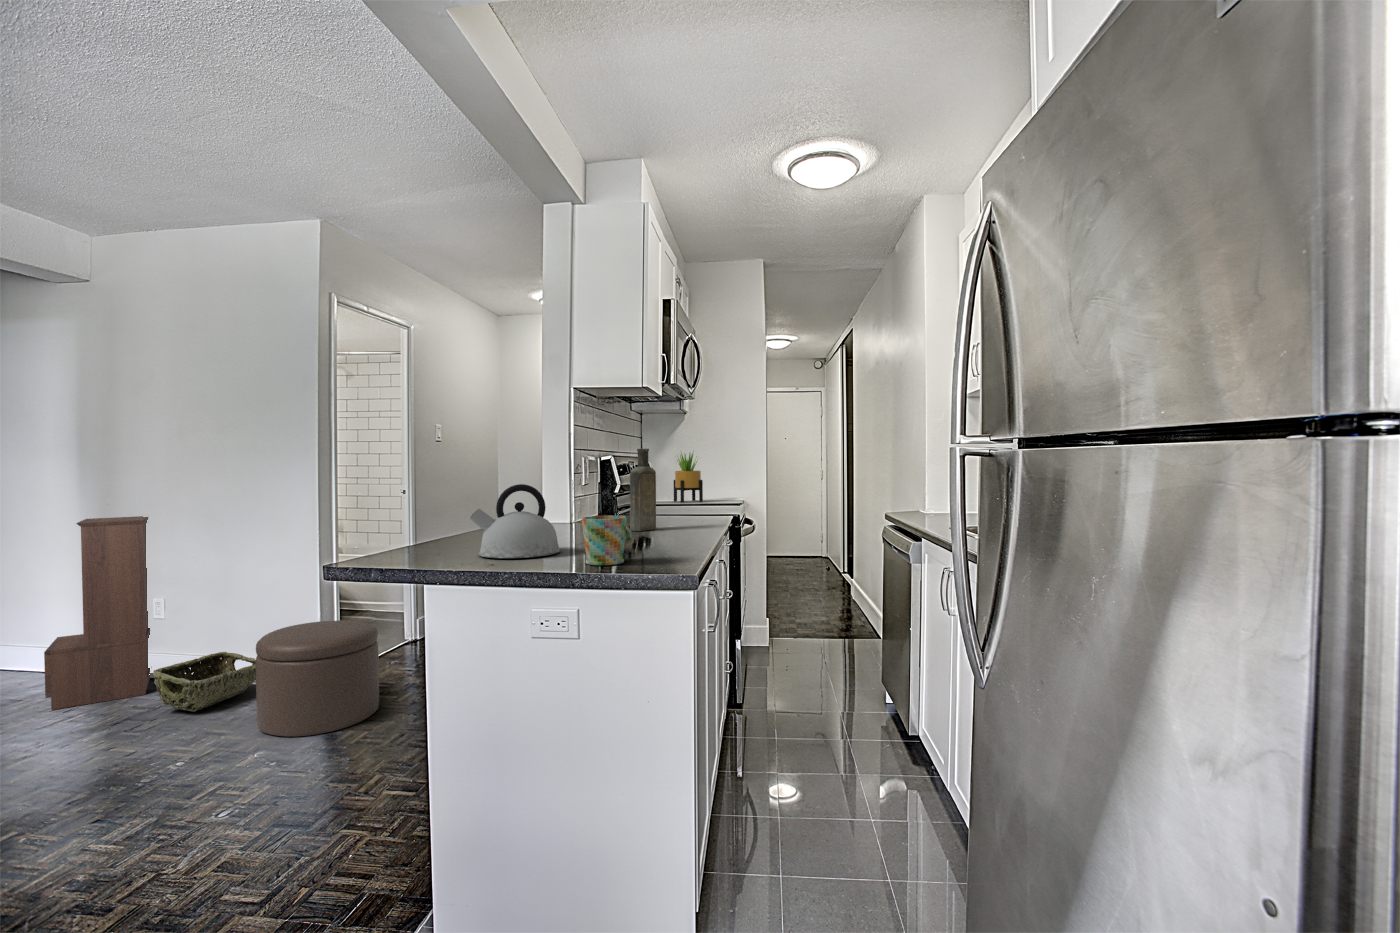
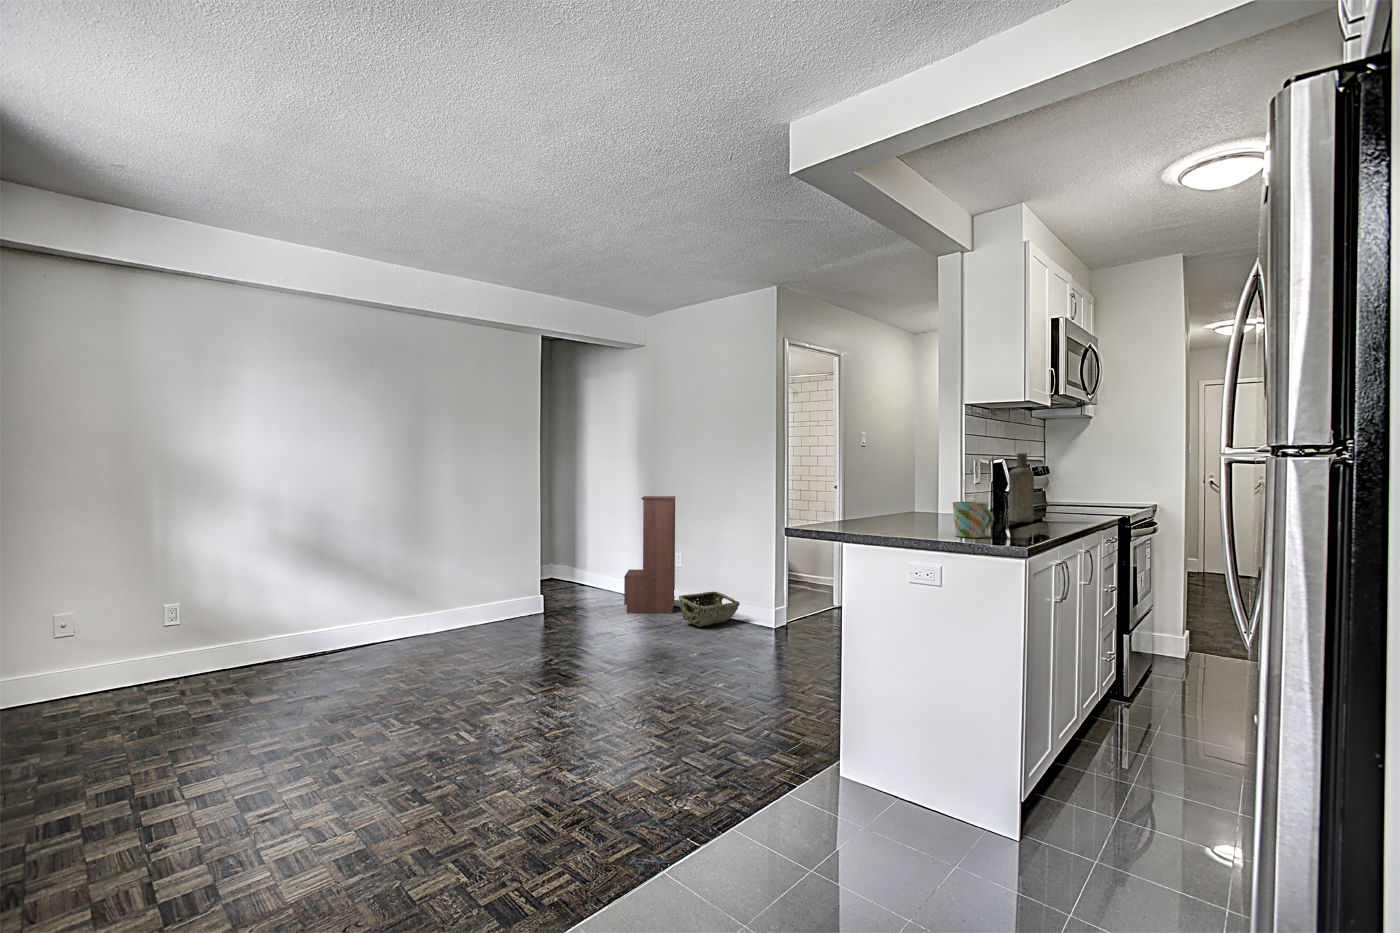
potted plant: present [674,453,703,503] -> none [1072,455,1107,506]
kettle: present [470,484,560,558] -> none [875,478,940,530]
ottoman: present [256,620,379,737] -> none [736,577,813,653]

